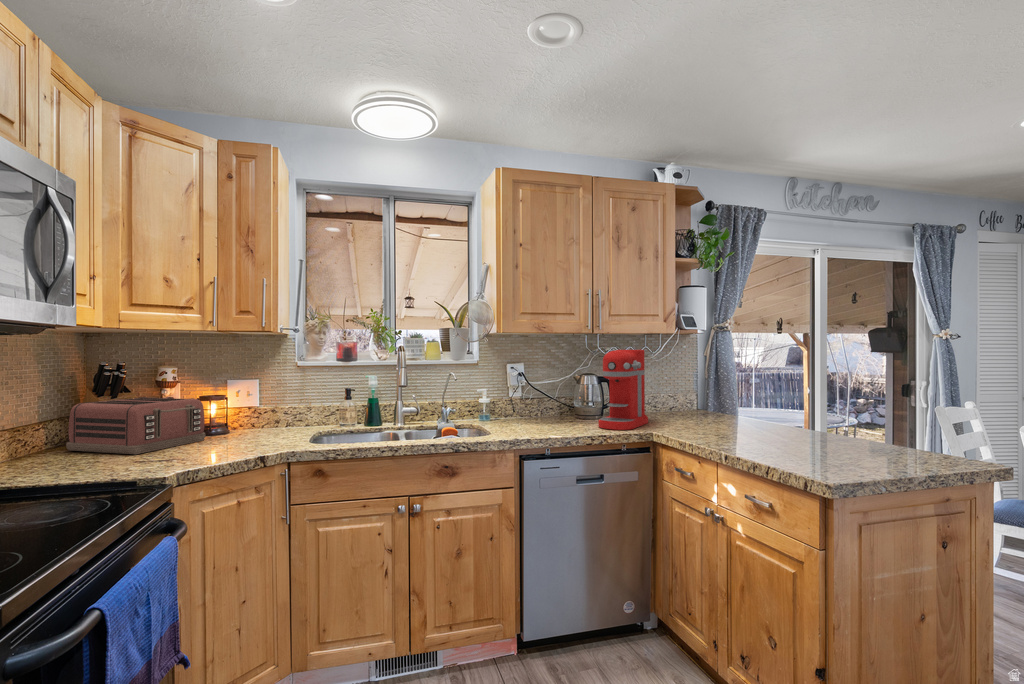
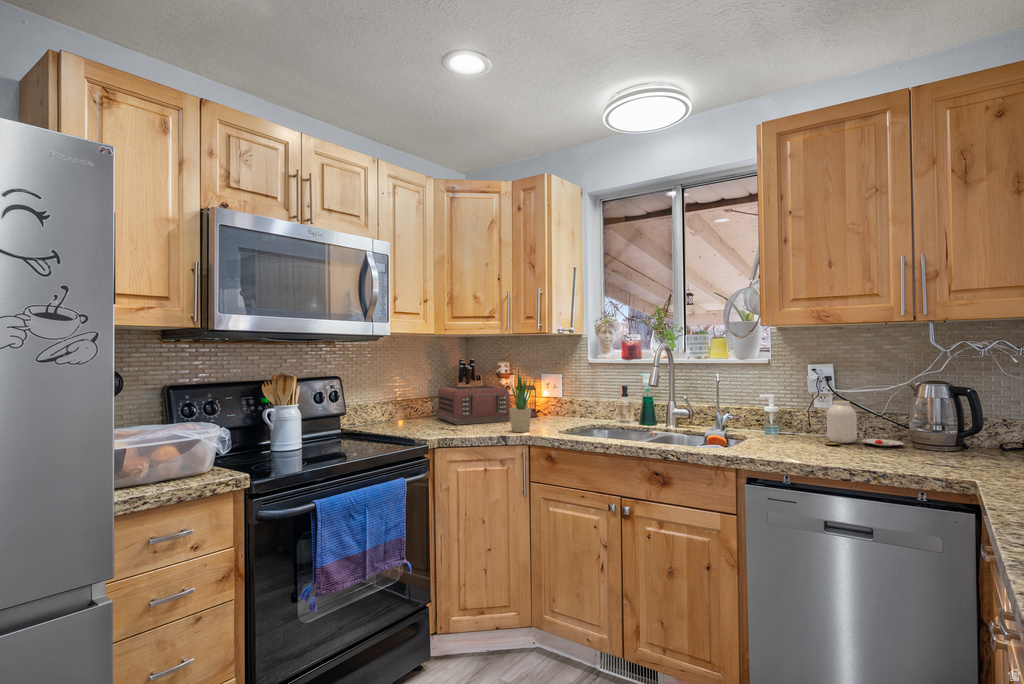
coffee maker: present [598,350,648,430] -> none [897,345,1024,471]
potted plant: none [244,373,278,450] -> present [509,370,535,432]
jar: none [529,389,577,423] -> present [825,401,904,446]

